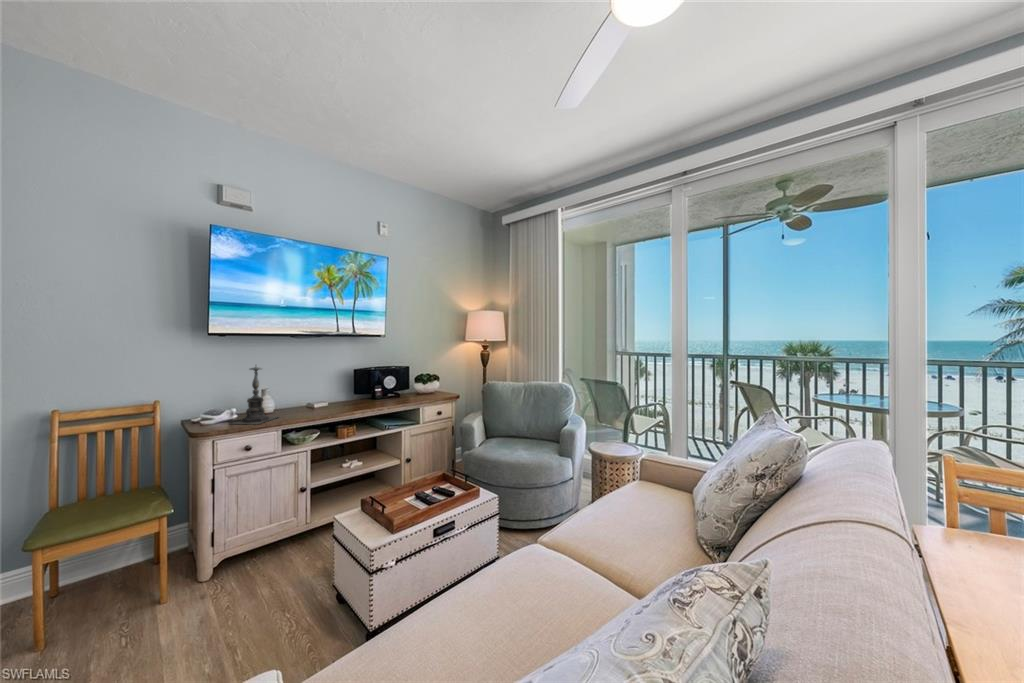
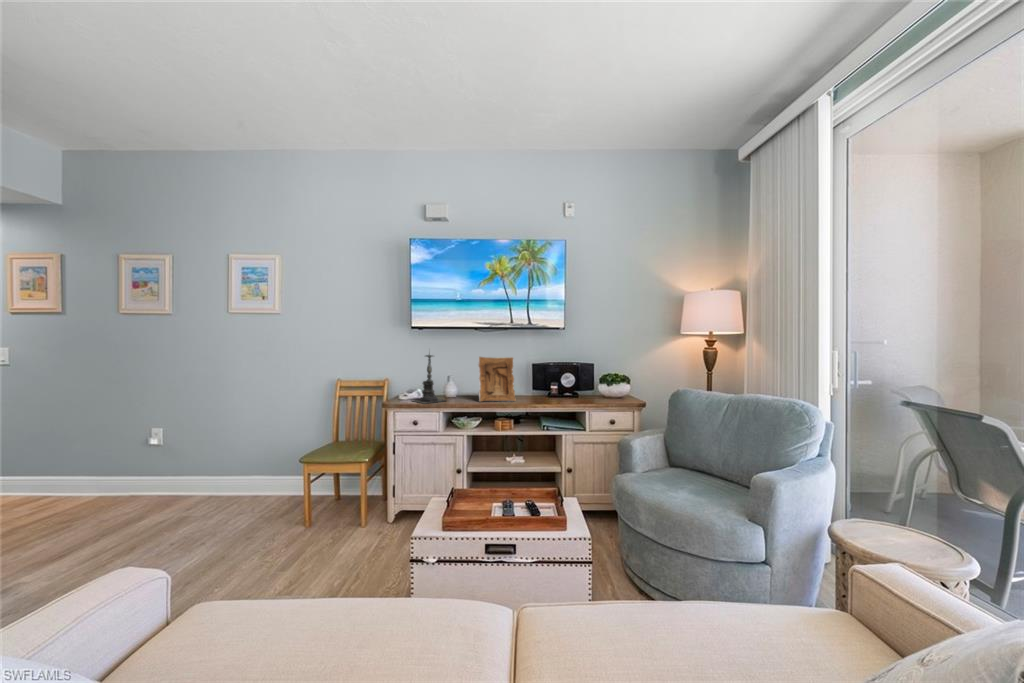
picture frame: none [313,365,356,413] -> present [478,357,516,402]

